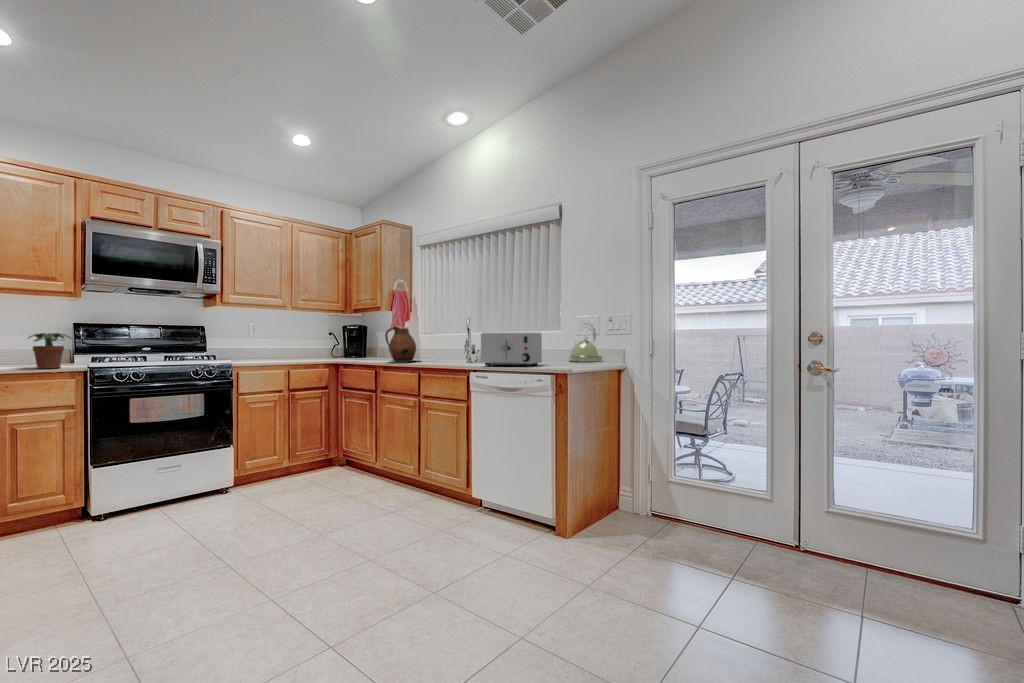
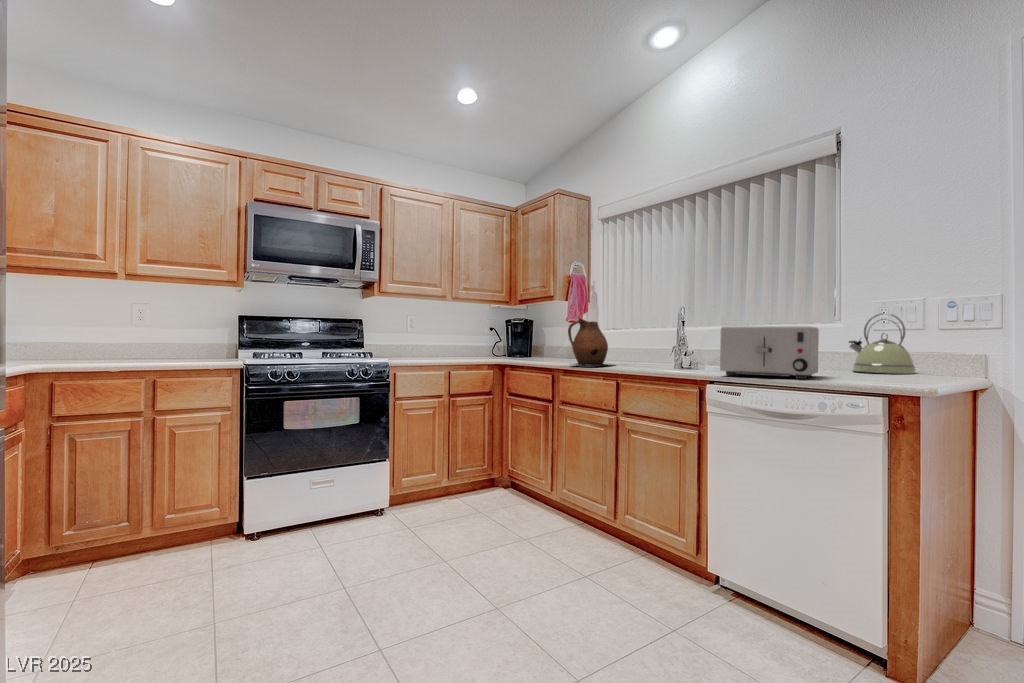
potted plant: present [28,333,71,369] -> none [186,324,229,365]

